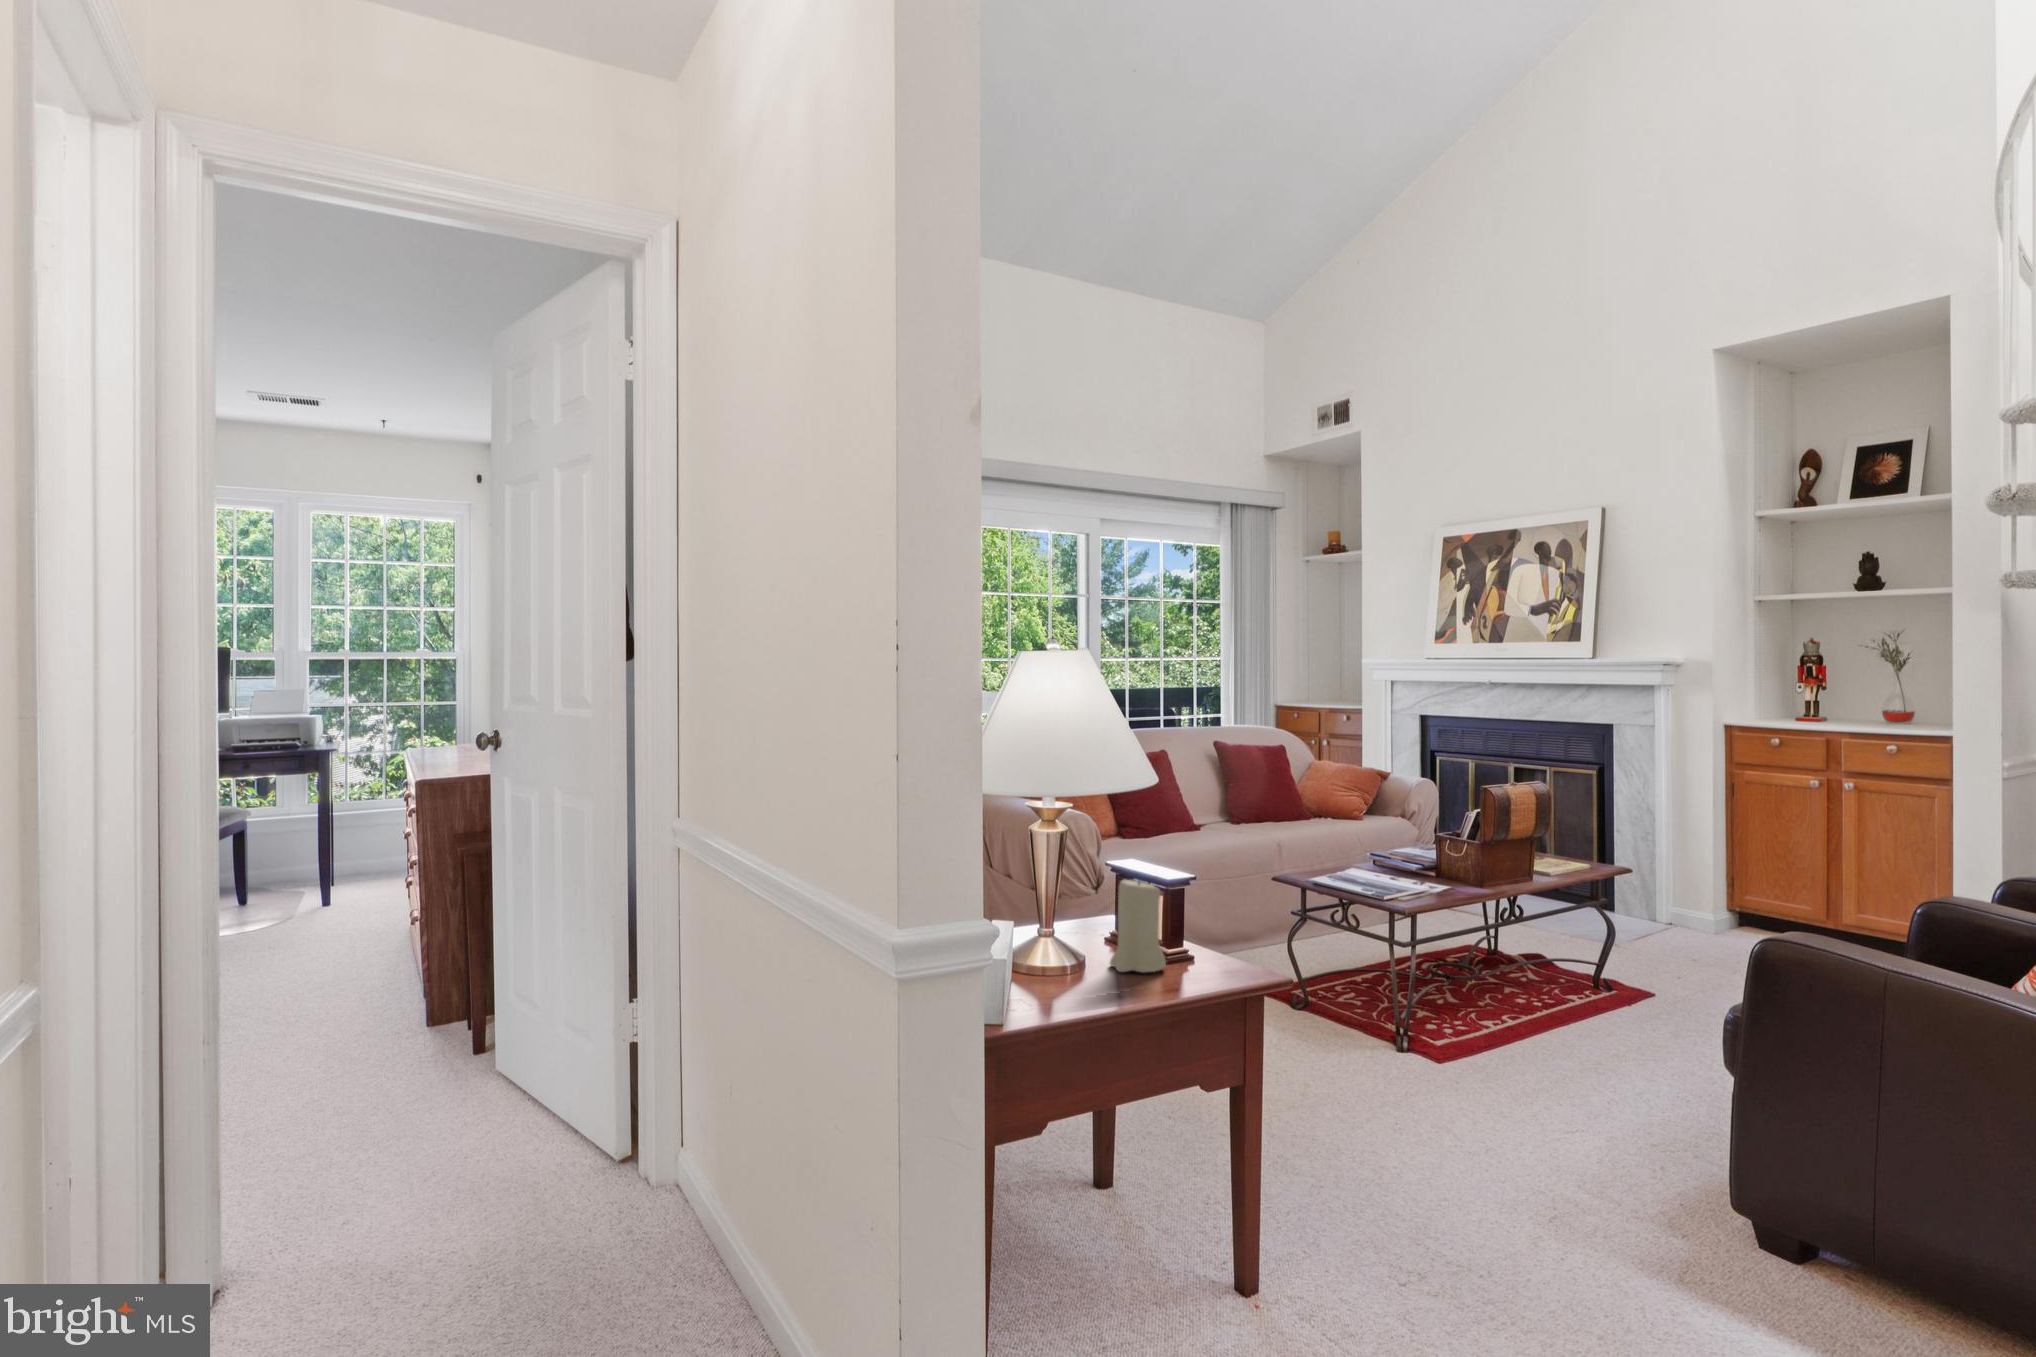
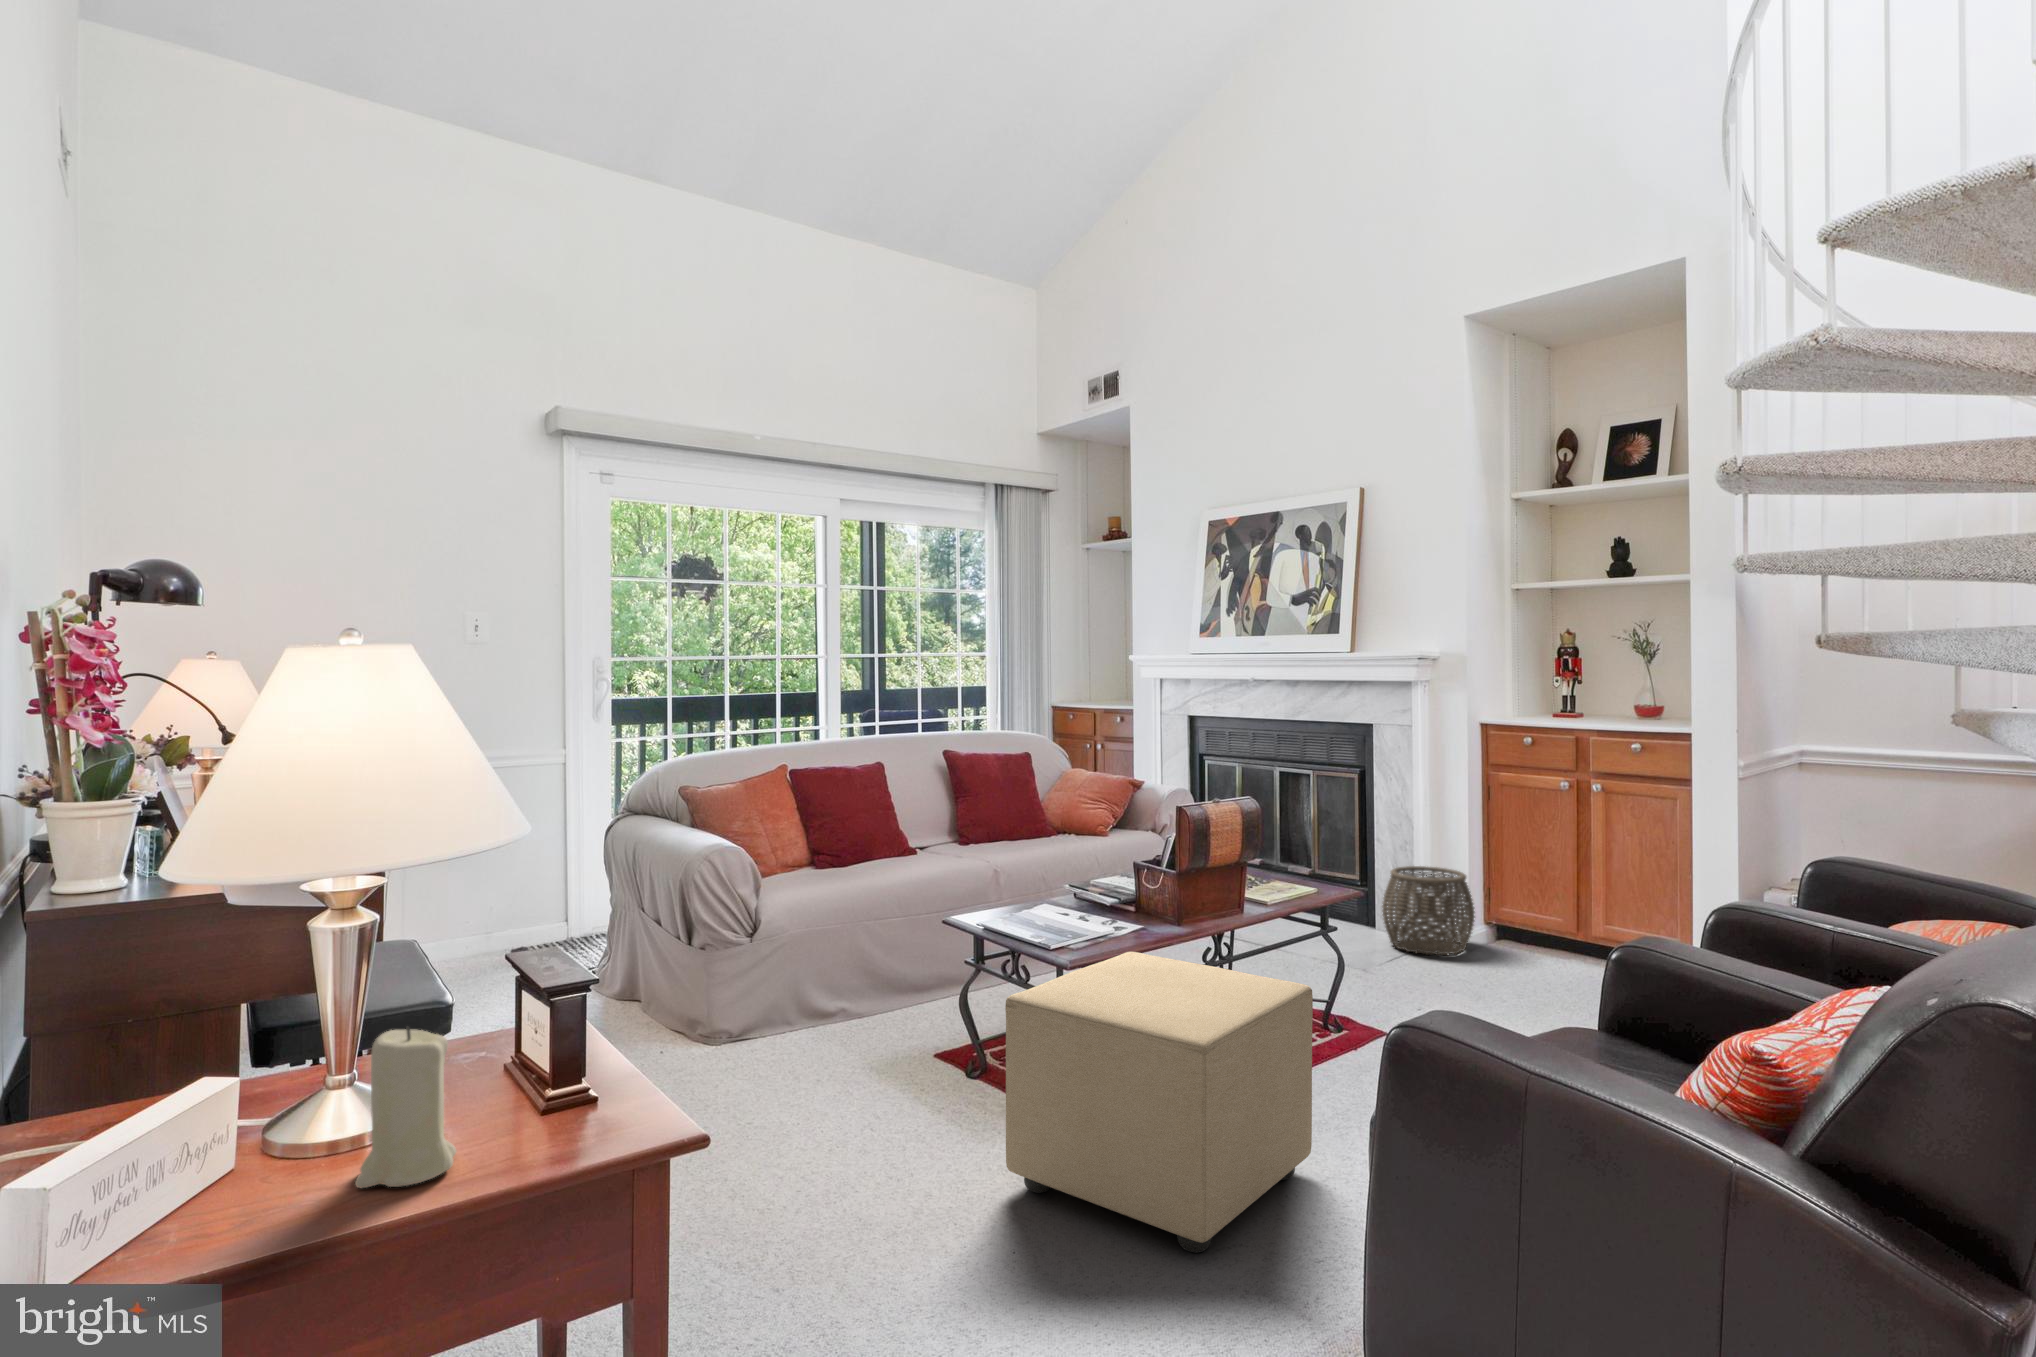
woven basket: none [1626,857,1722,939] -> present [1382,866,1475,955]
ottoman: none [1366,903,1625,1130] -> present [1005,952,1313,1253]

